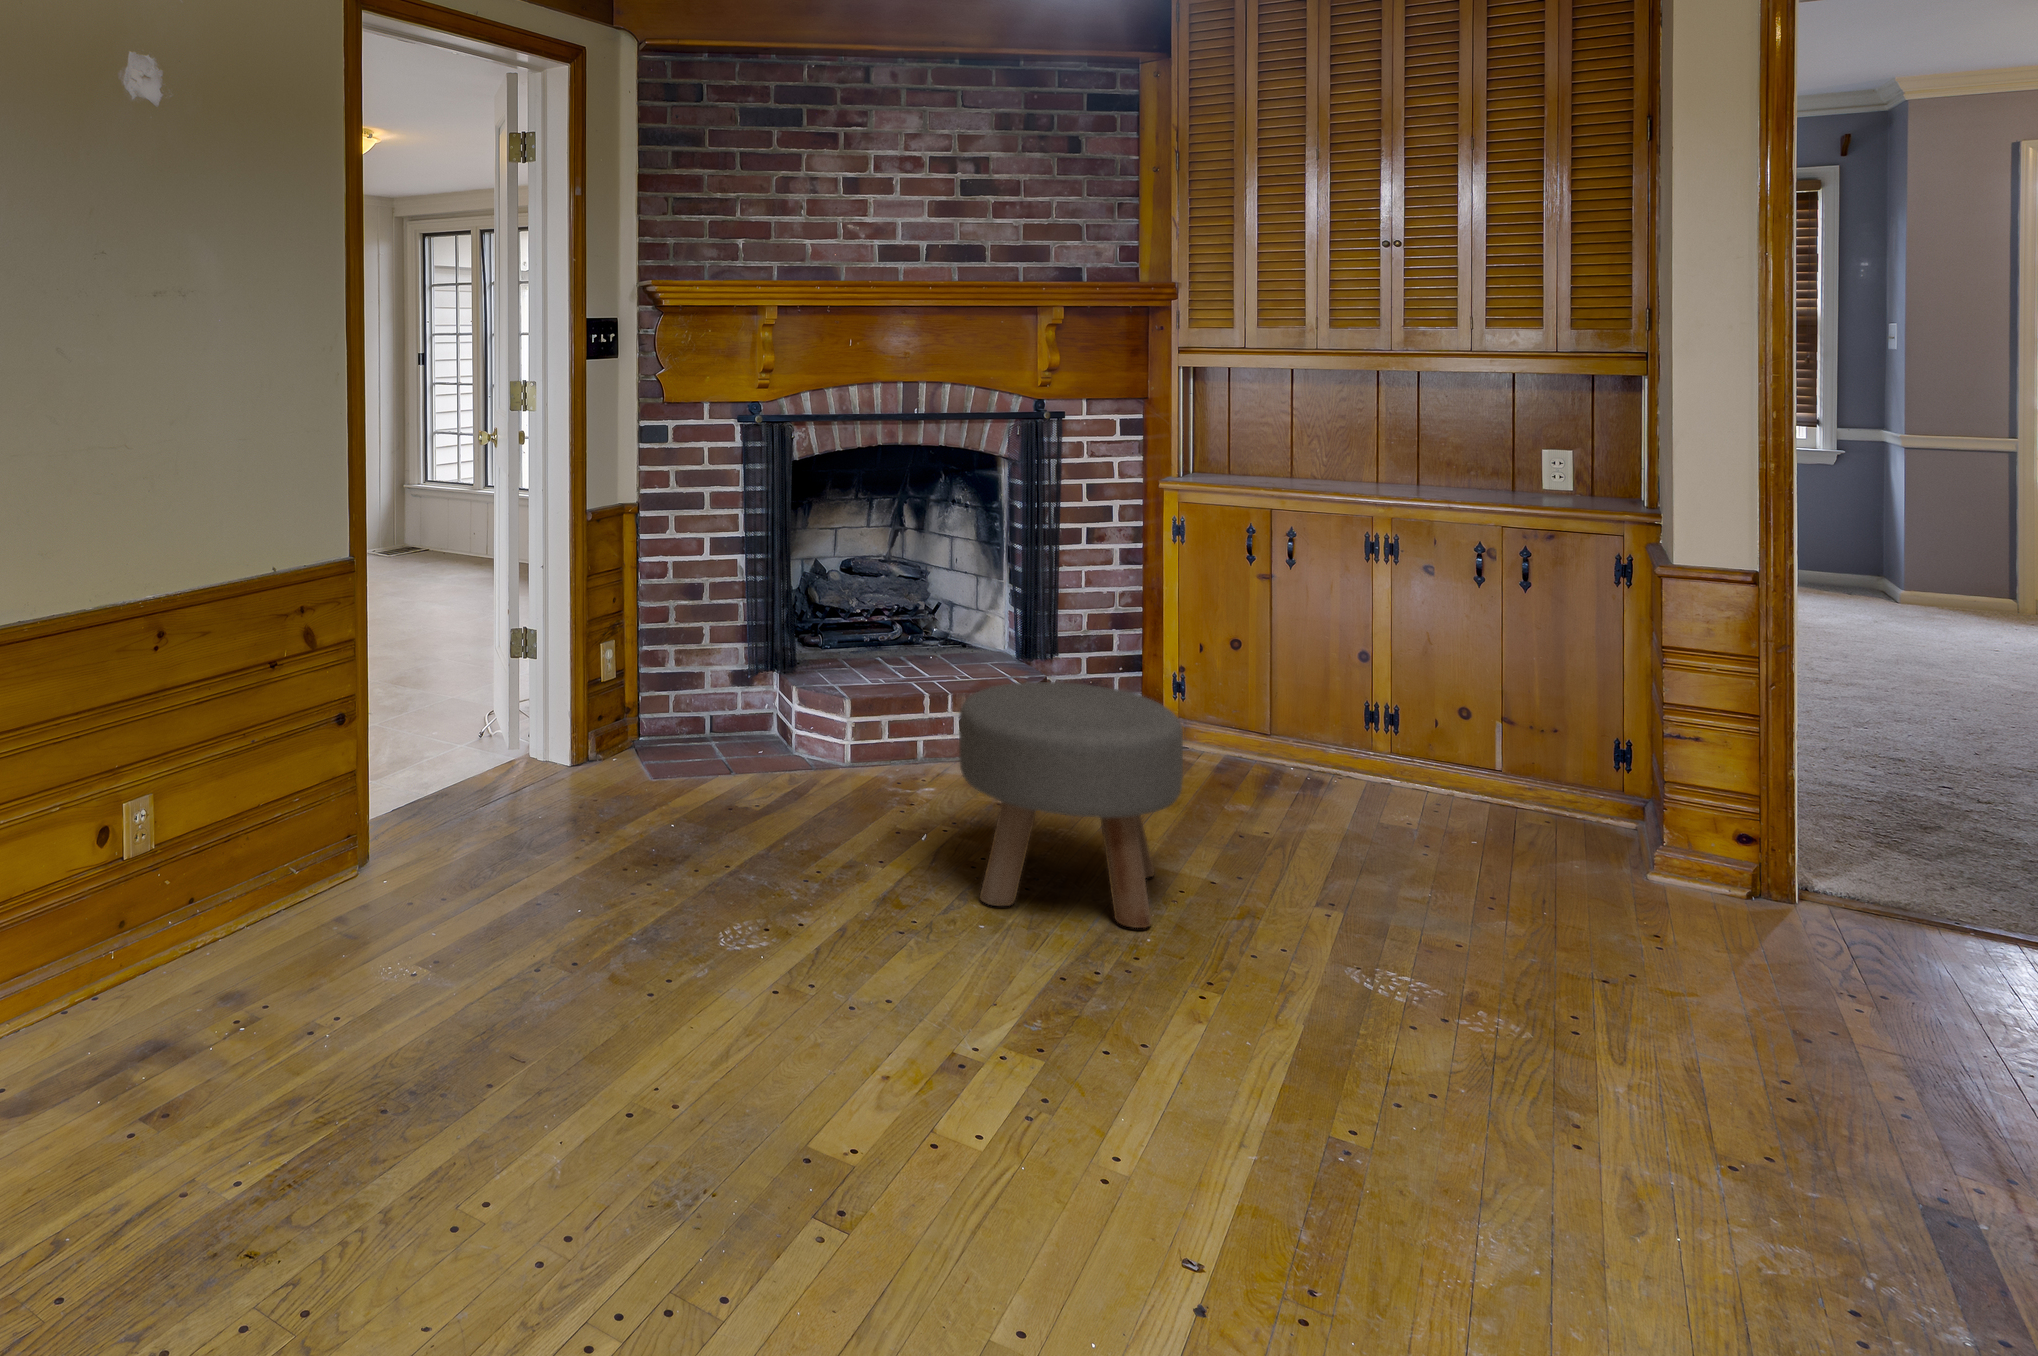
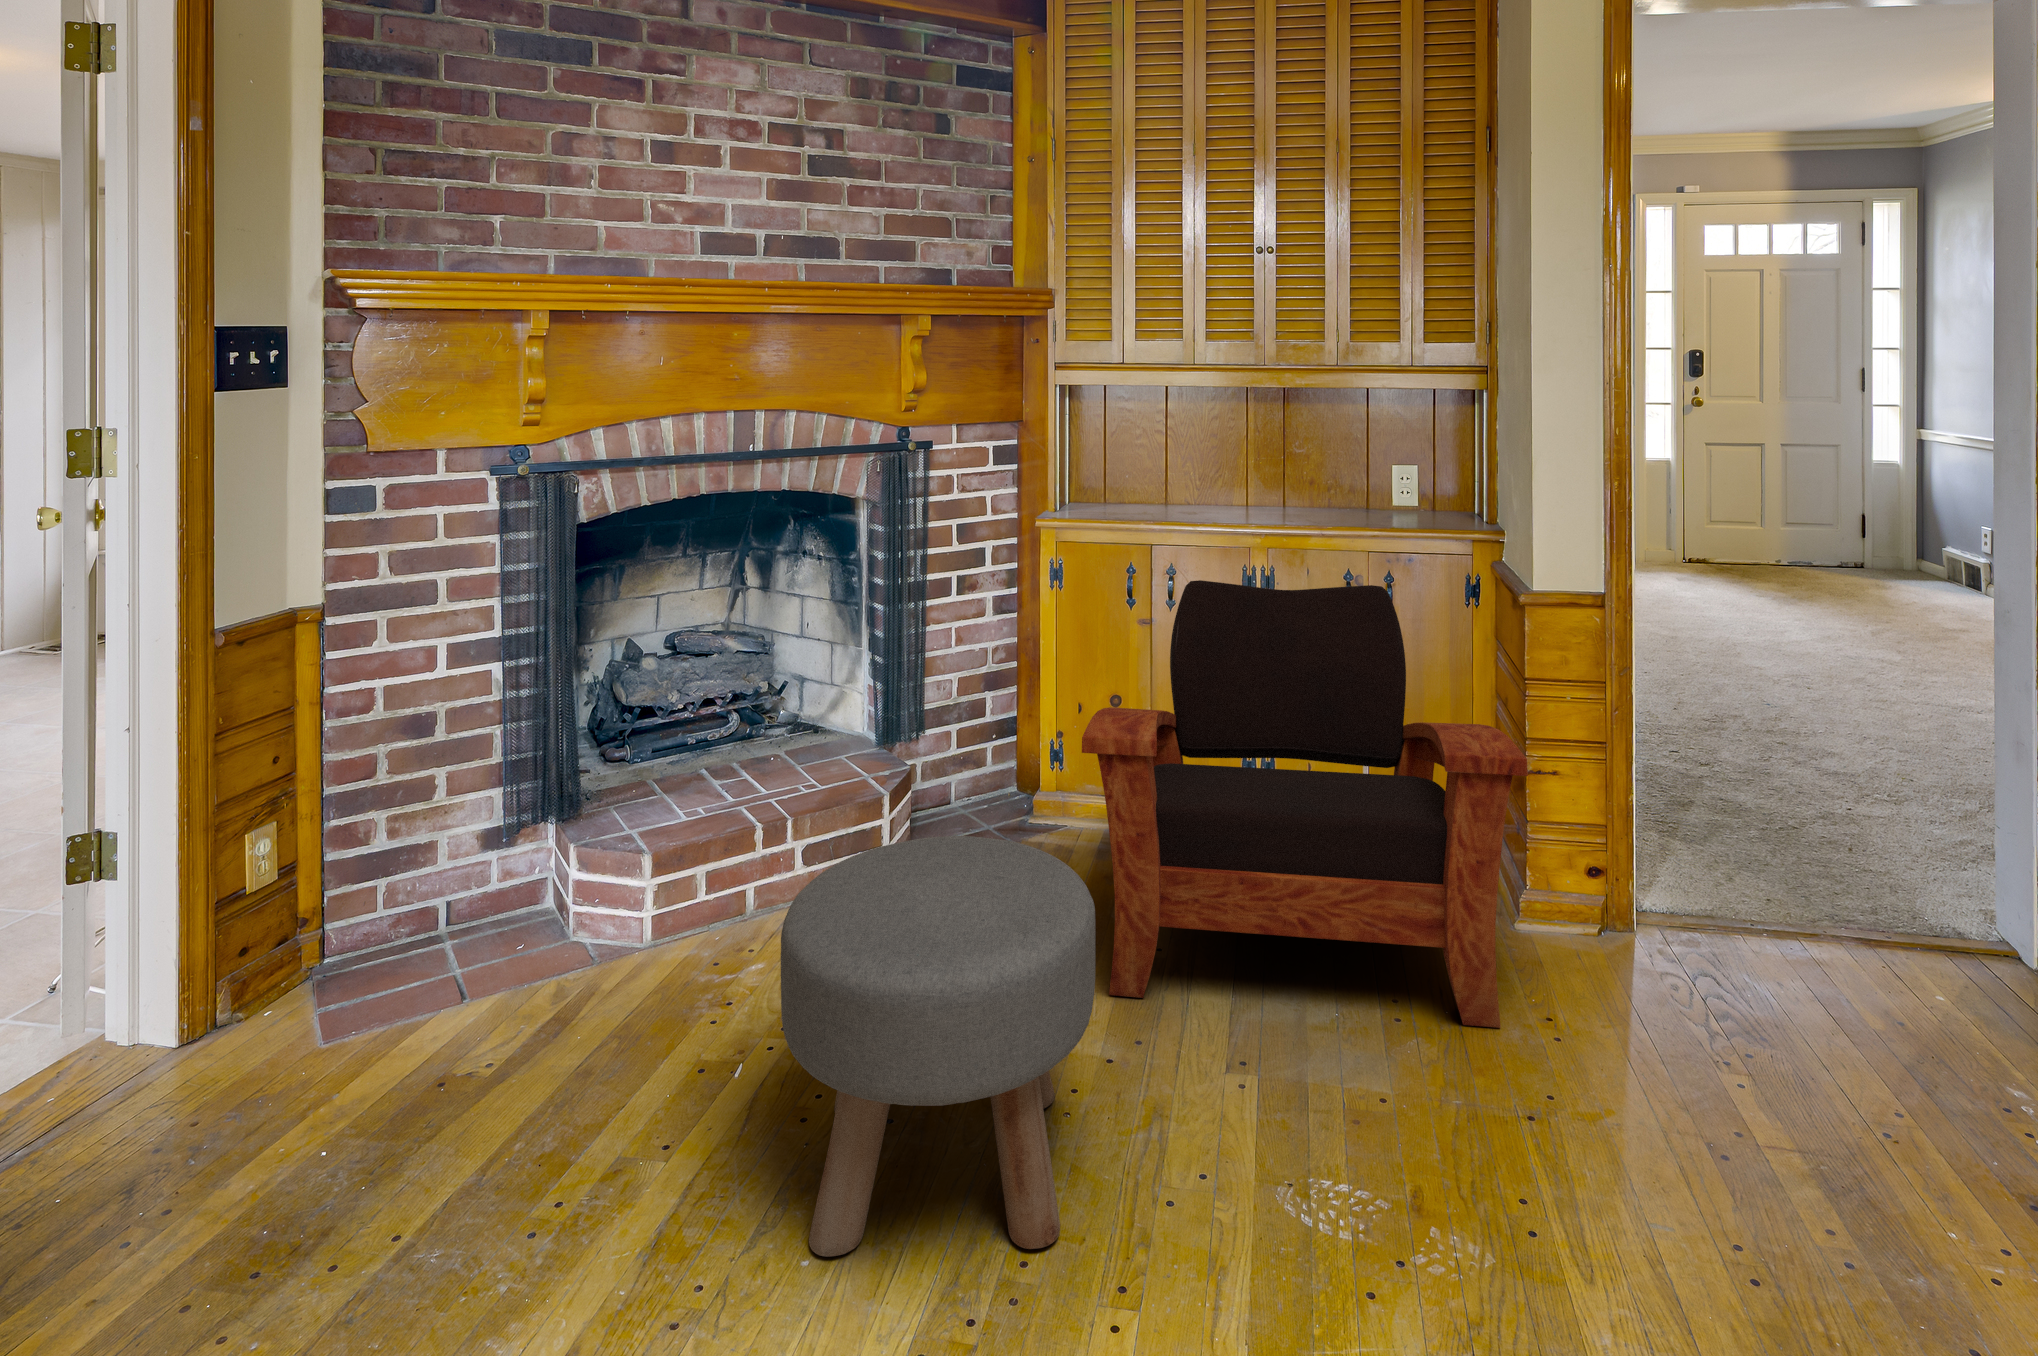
armchair: none [1185,540,1592,909] -> present [1082,580,1528,1028]

